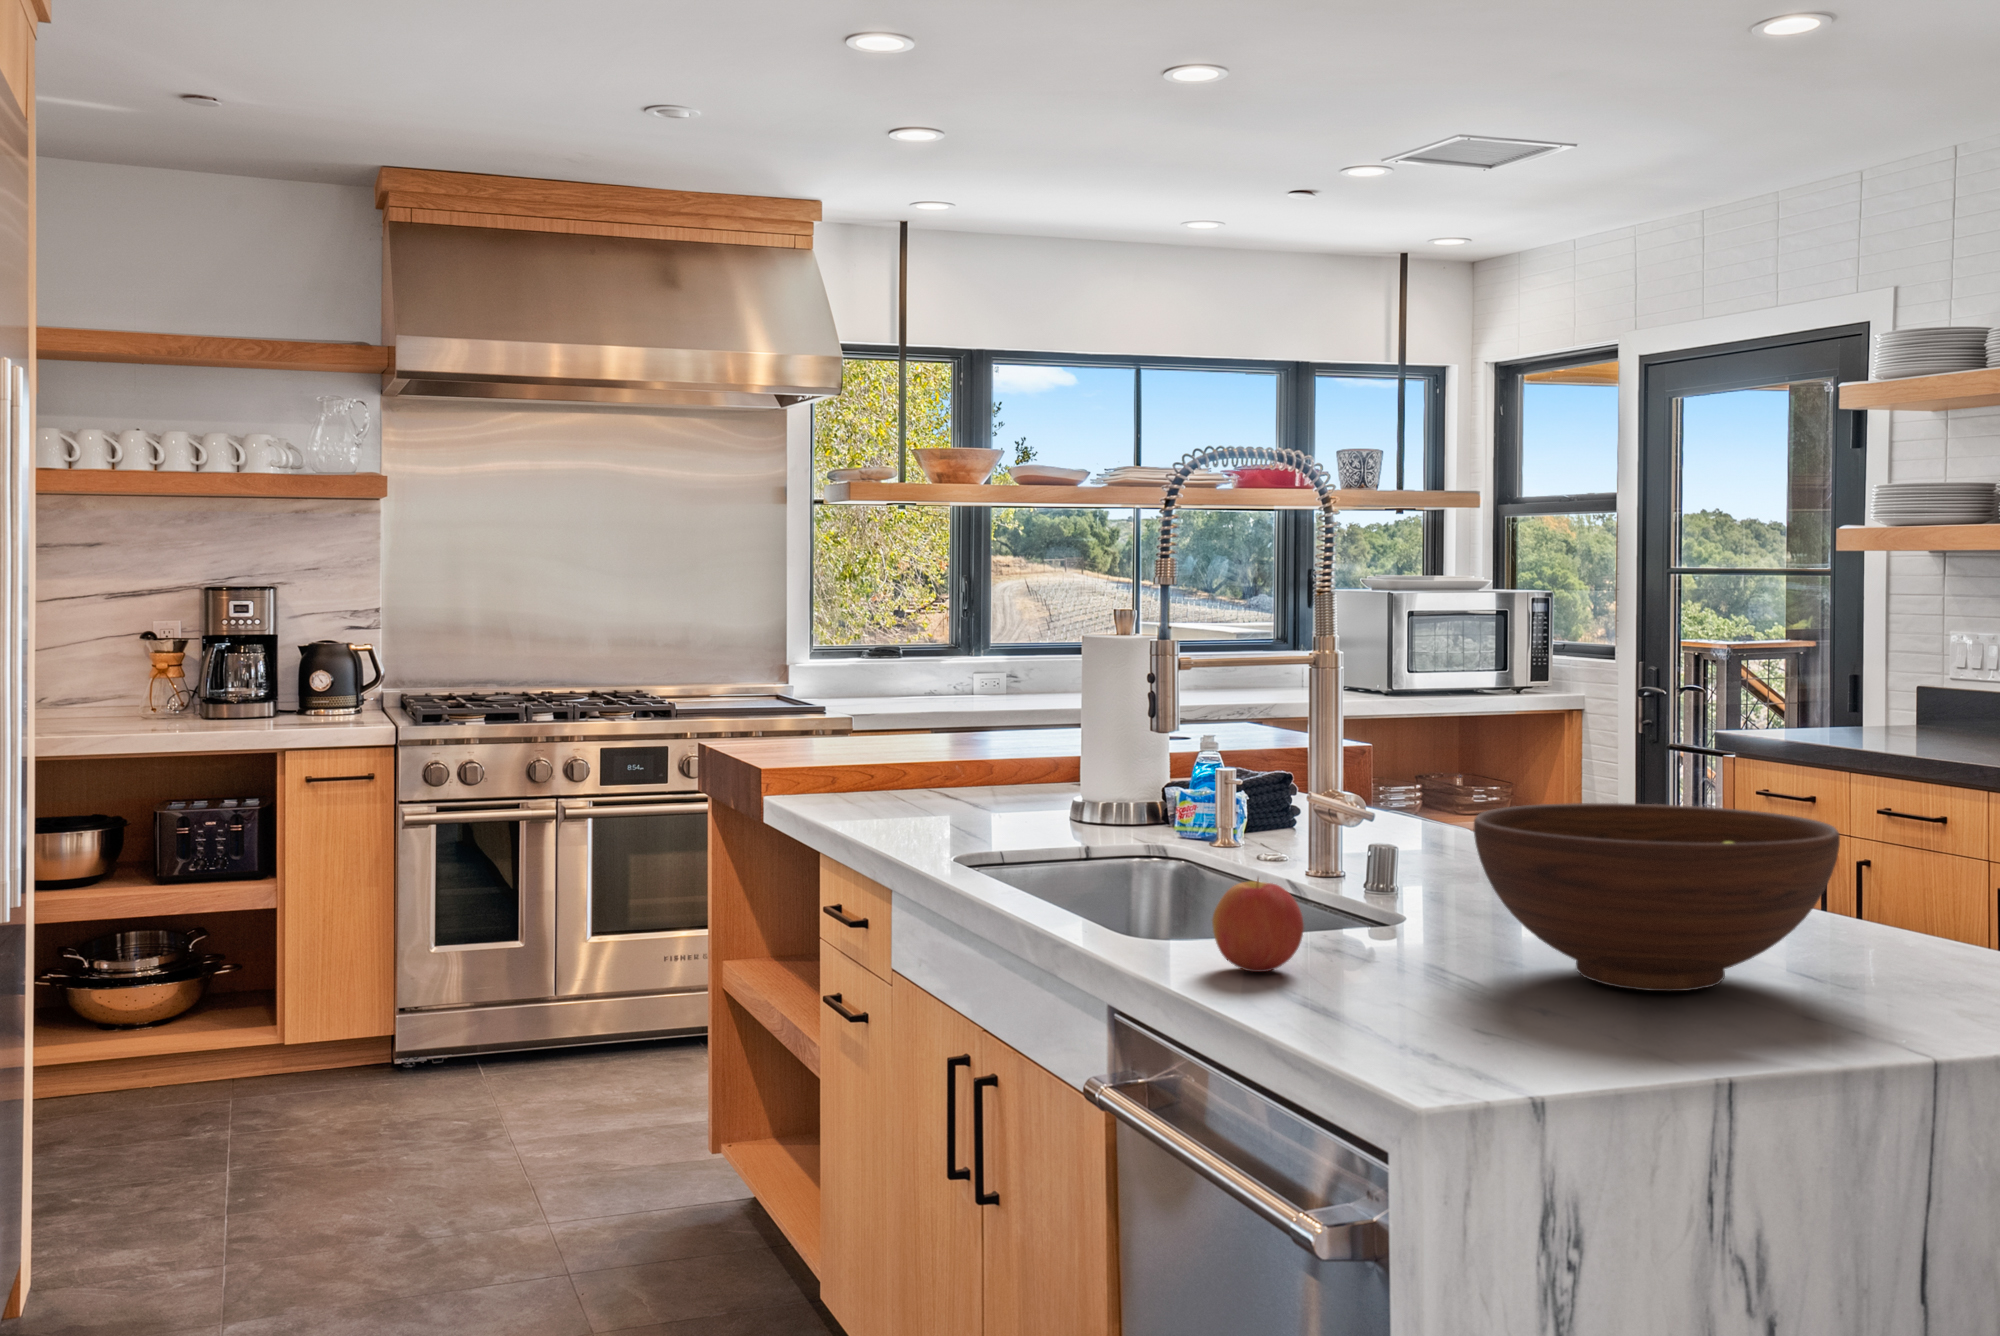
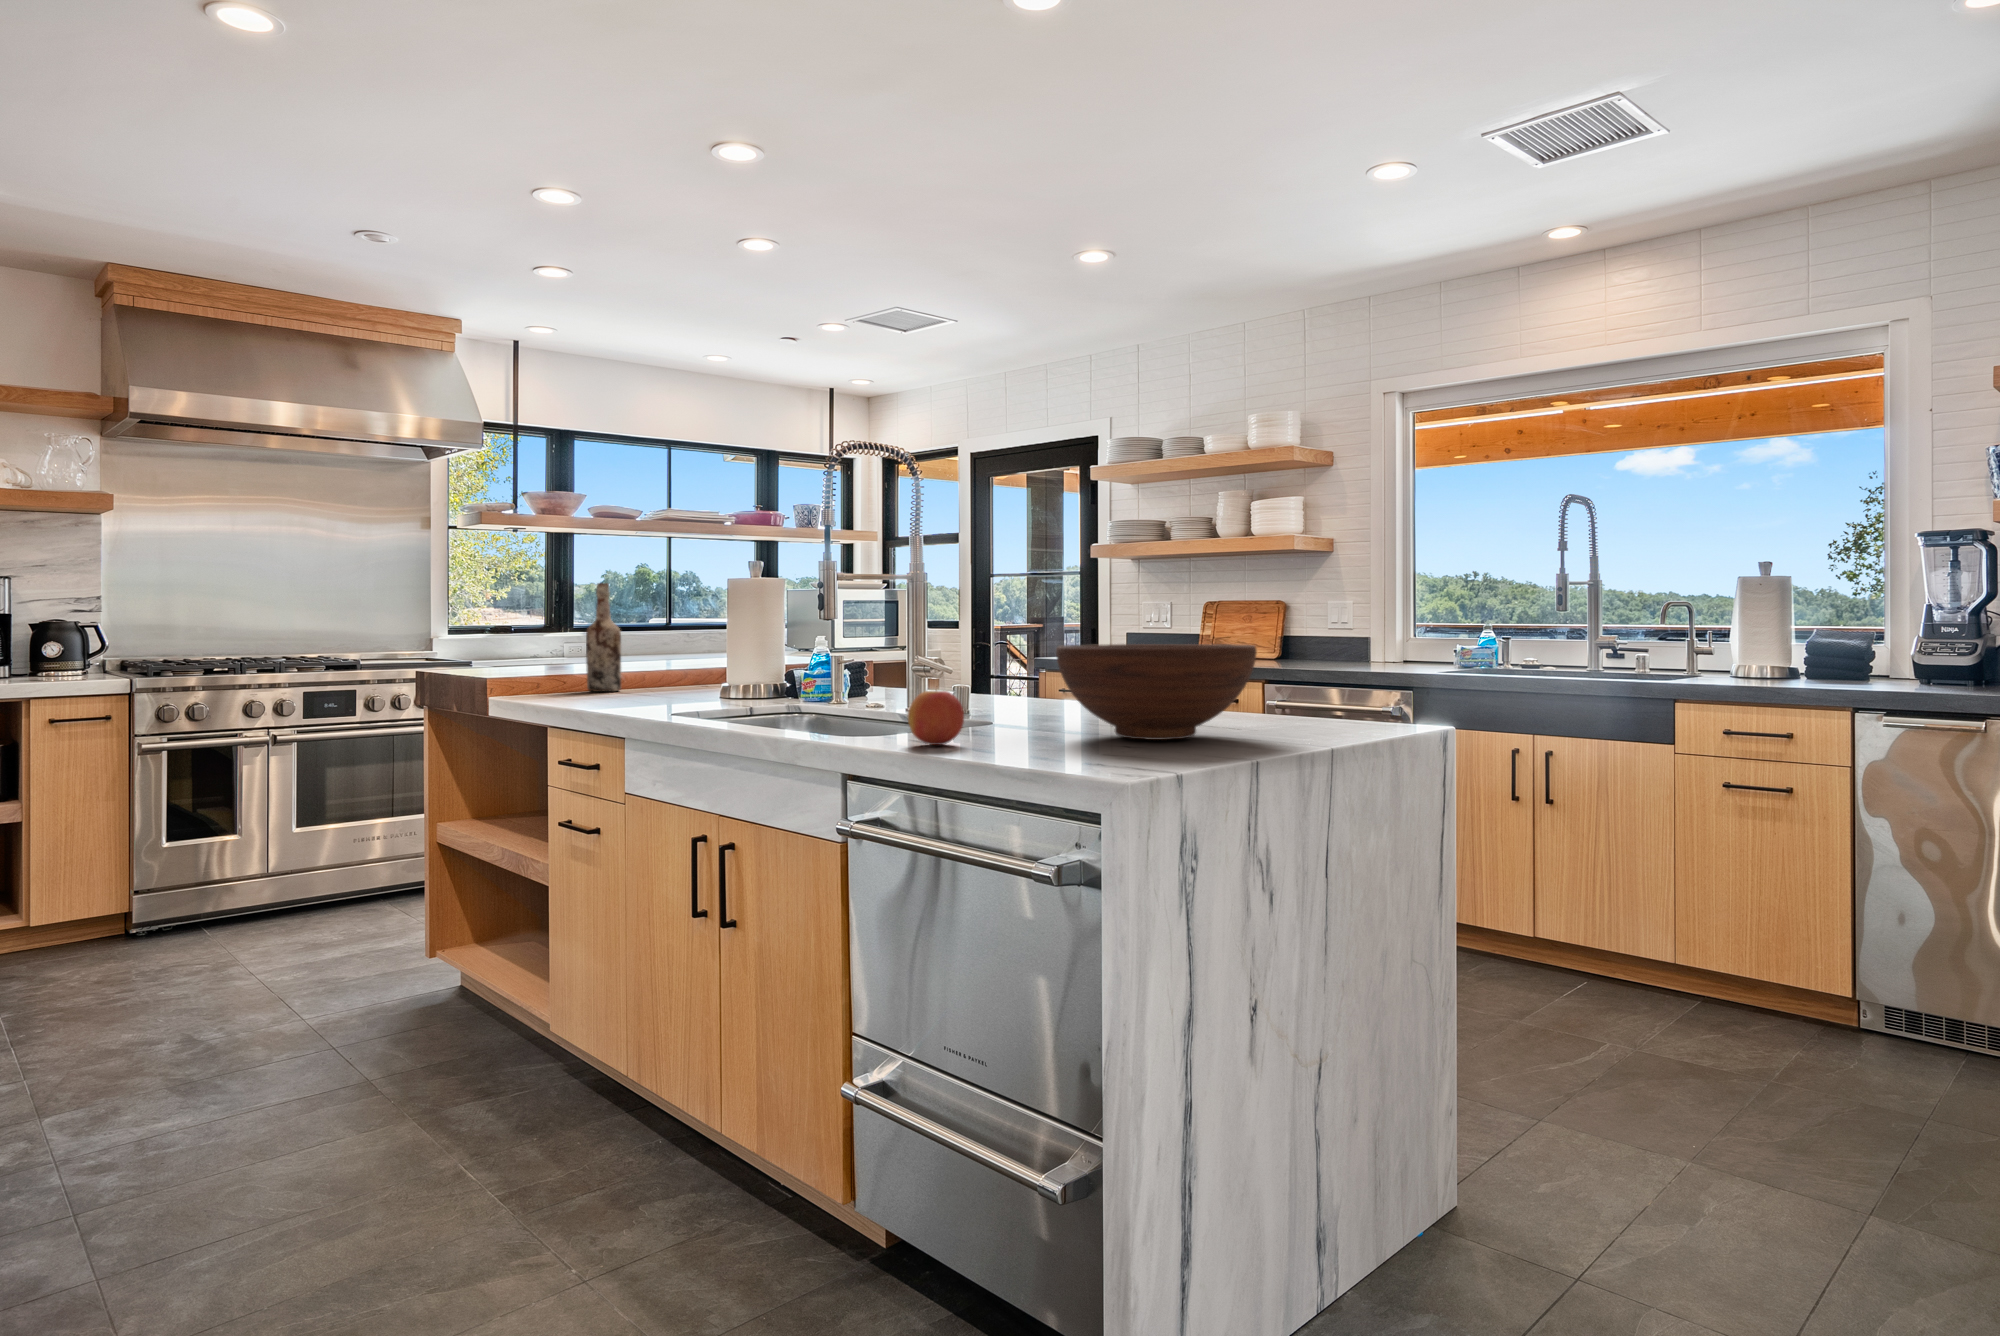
wine bottle: none [903,627,953,791] -> present [586,583,621,692]

